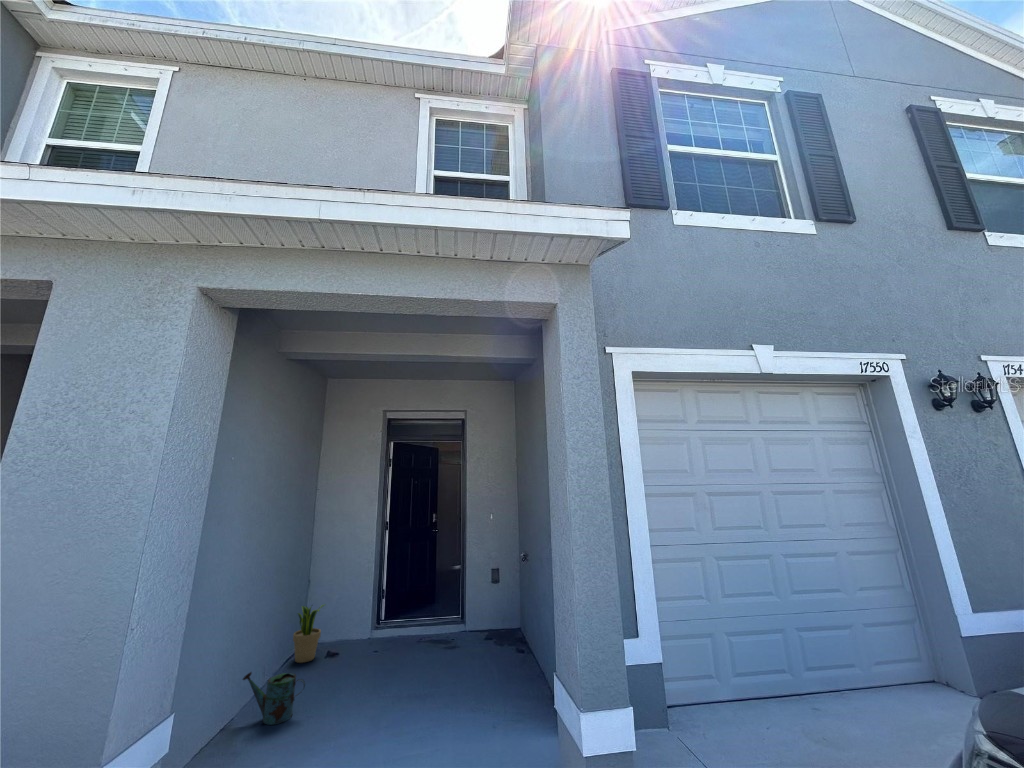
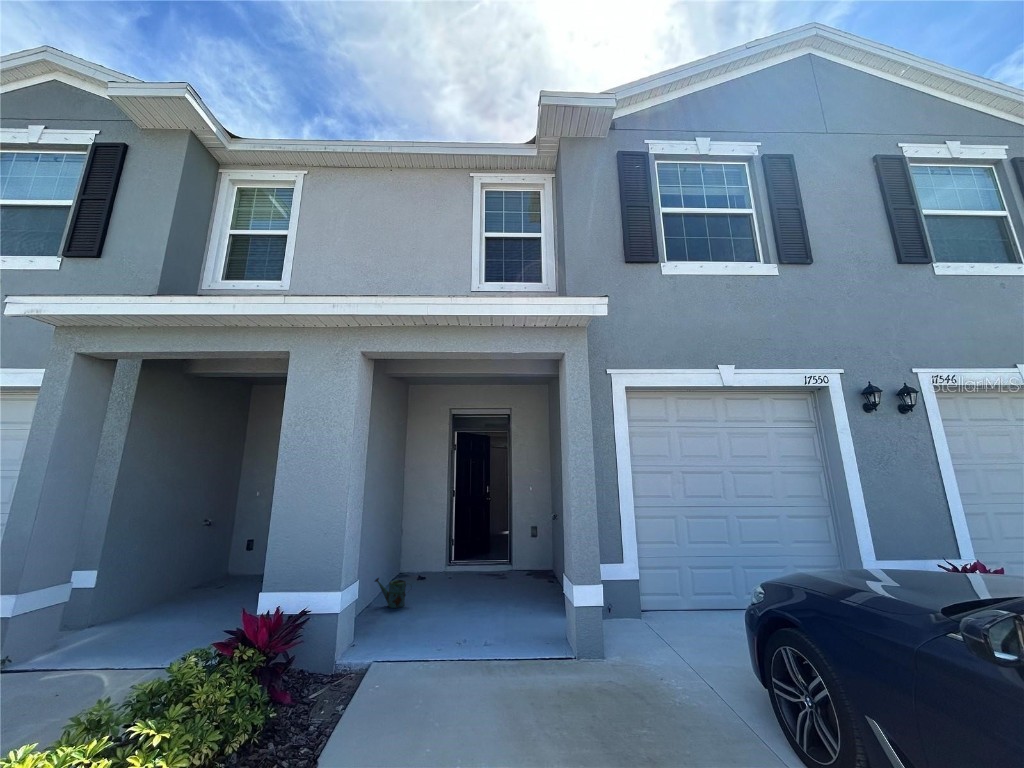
potted plant: present [293,605,324,663] -> none [395,543,416,581]

